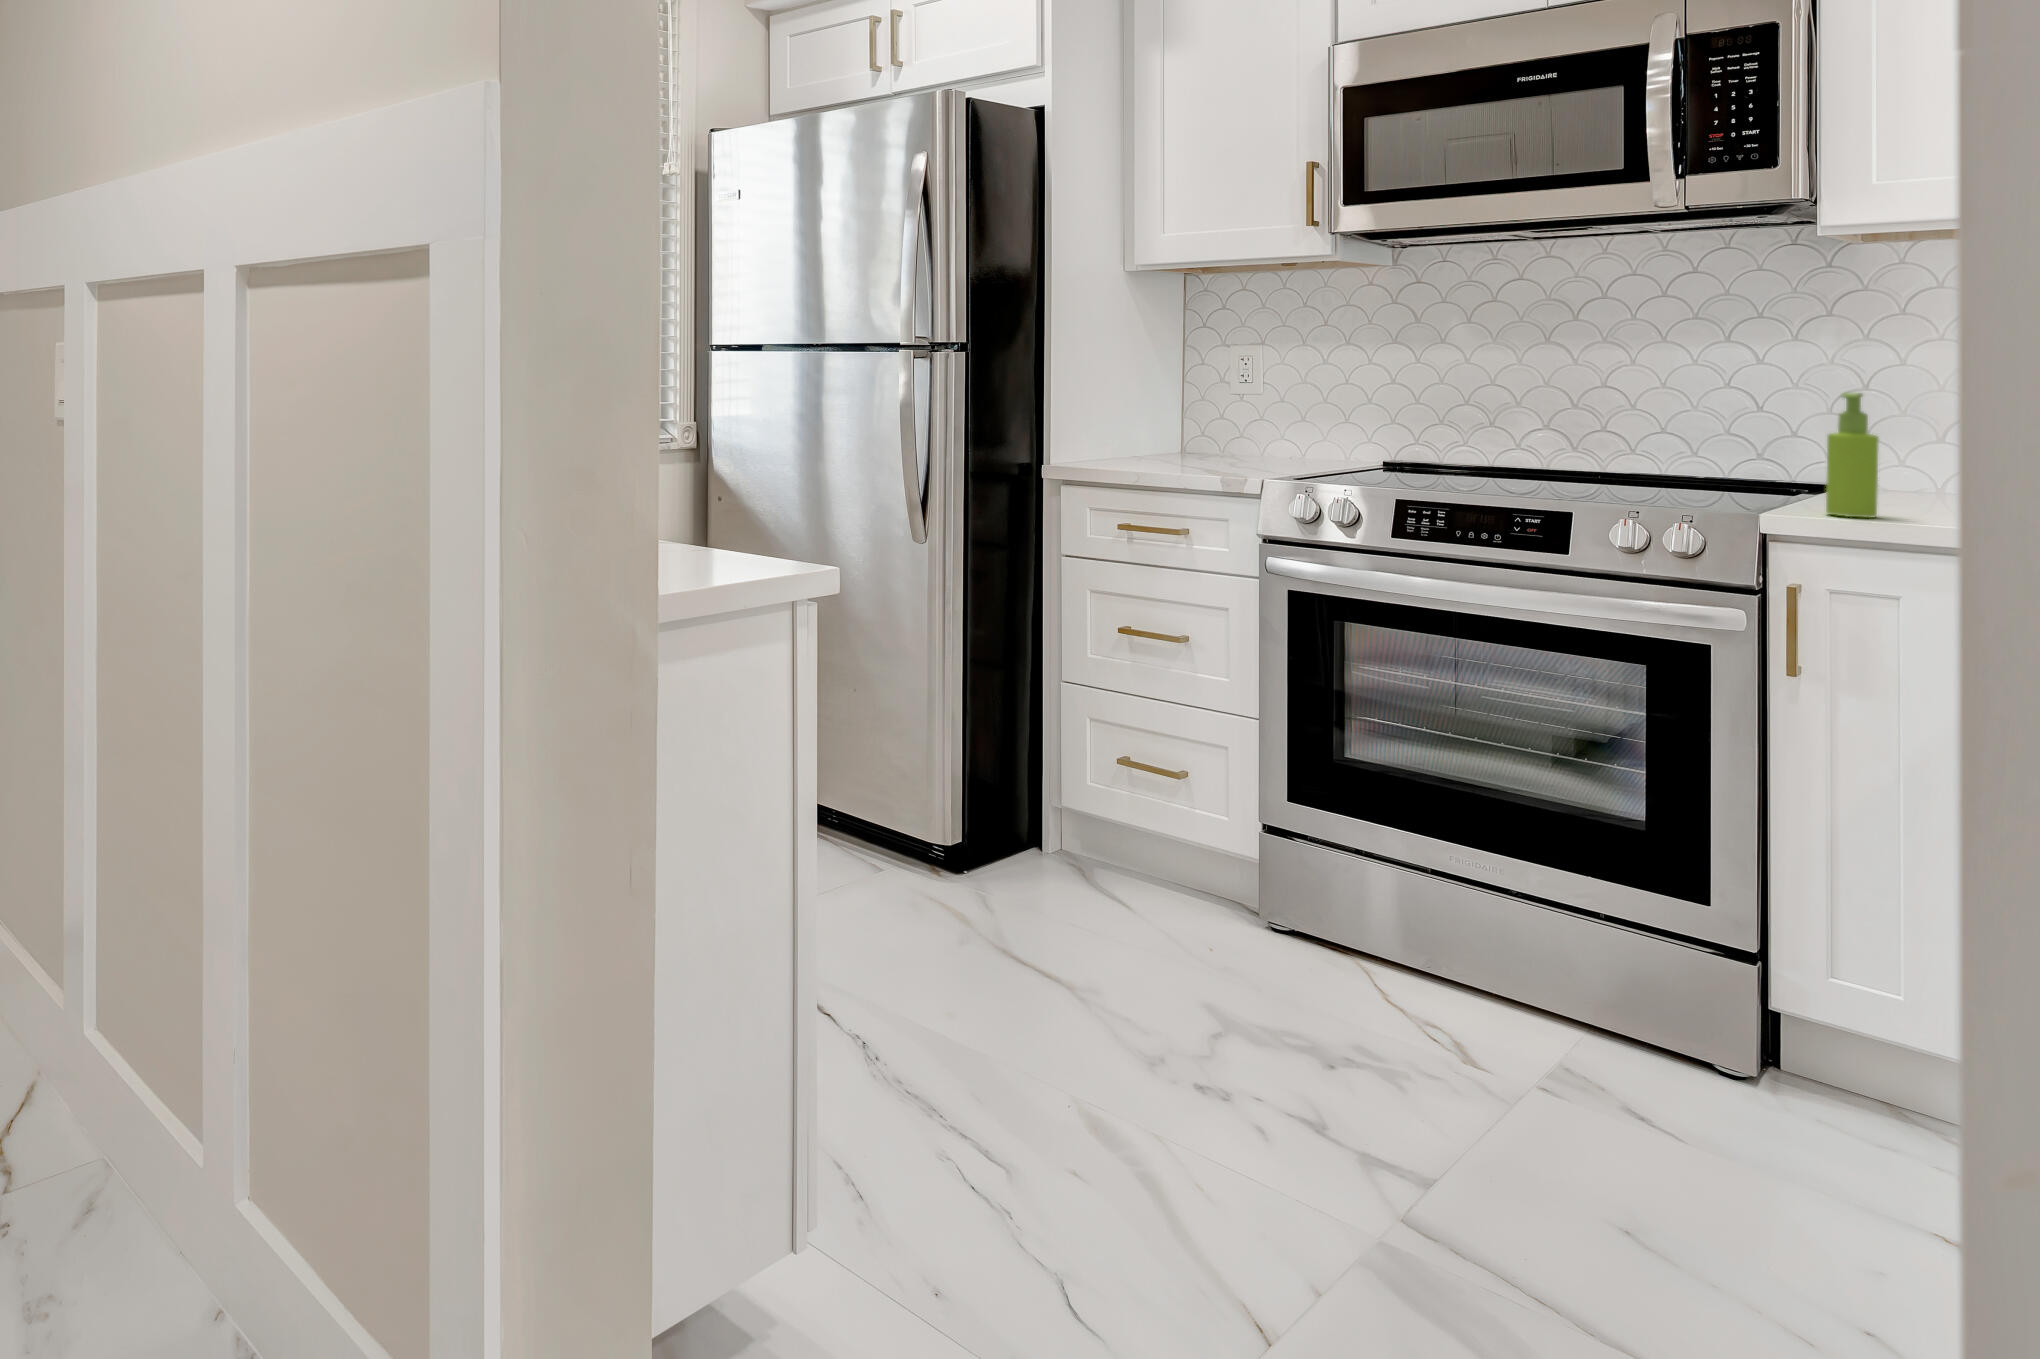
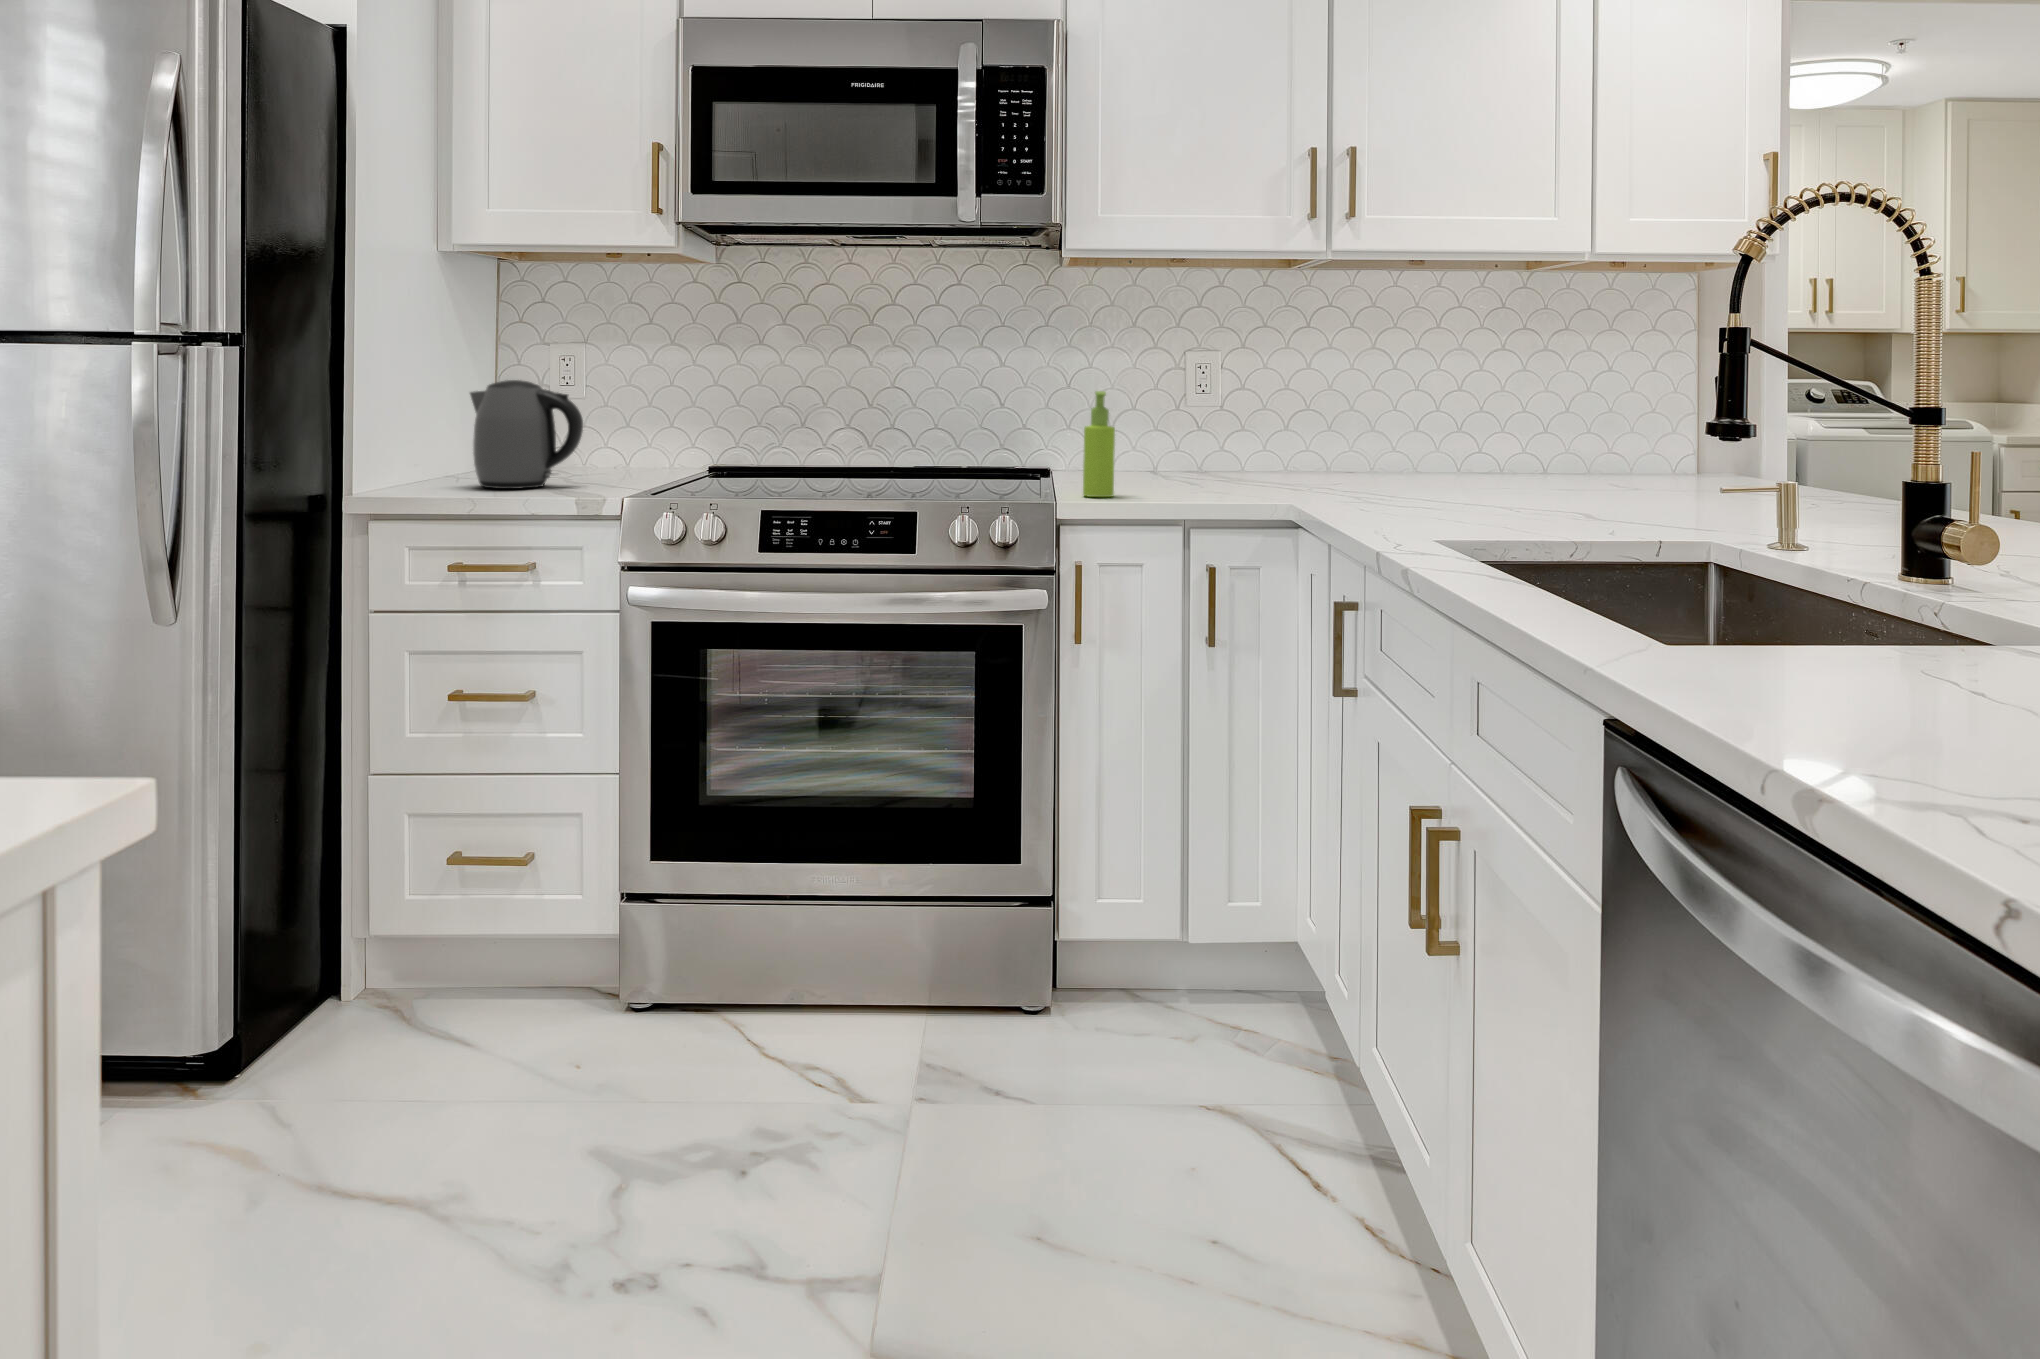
kettle: none [1147,375,1243,465] -> present [470,380,583,489]

